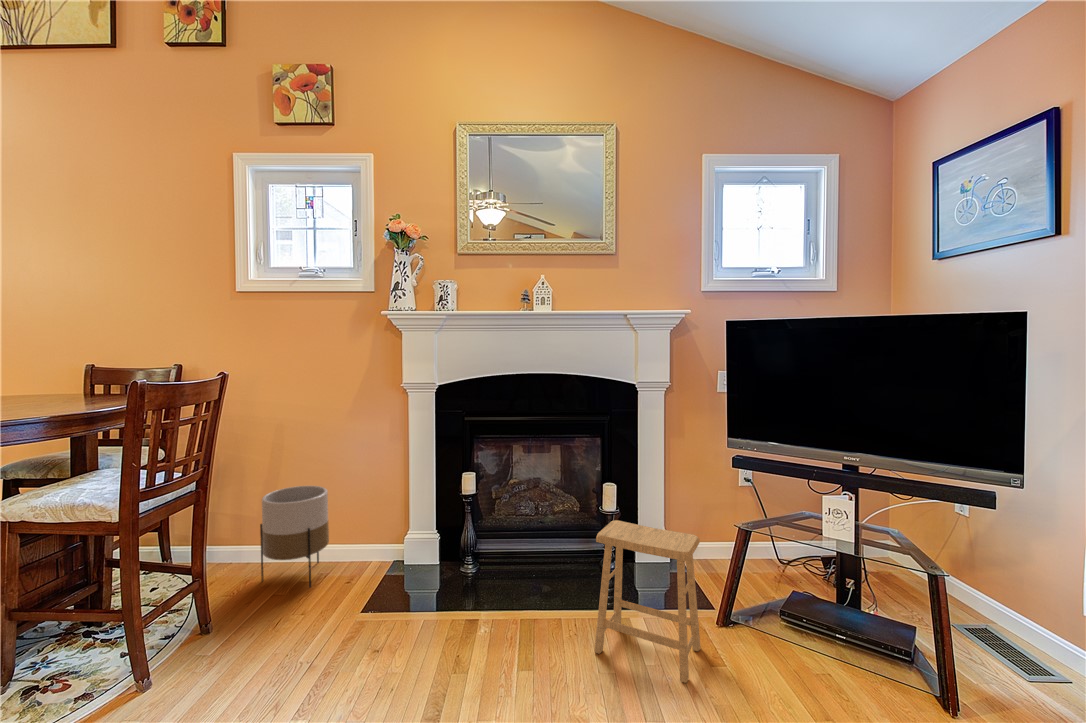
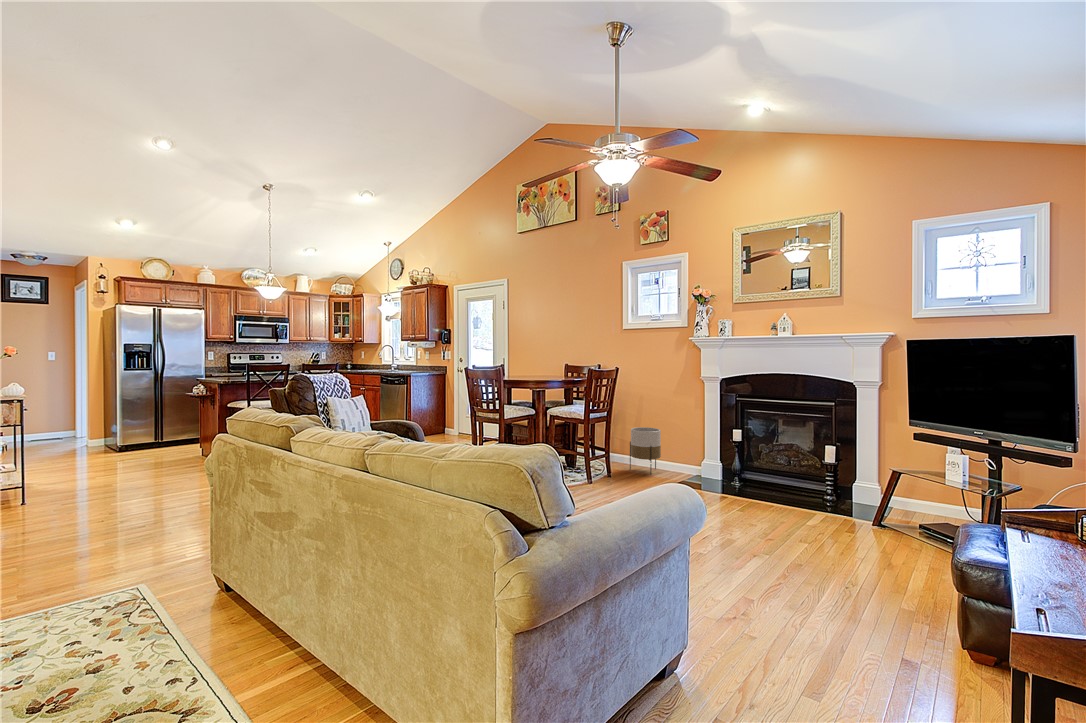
footstool: present [594,520,701,683] -> none [787,455,857,537]

